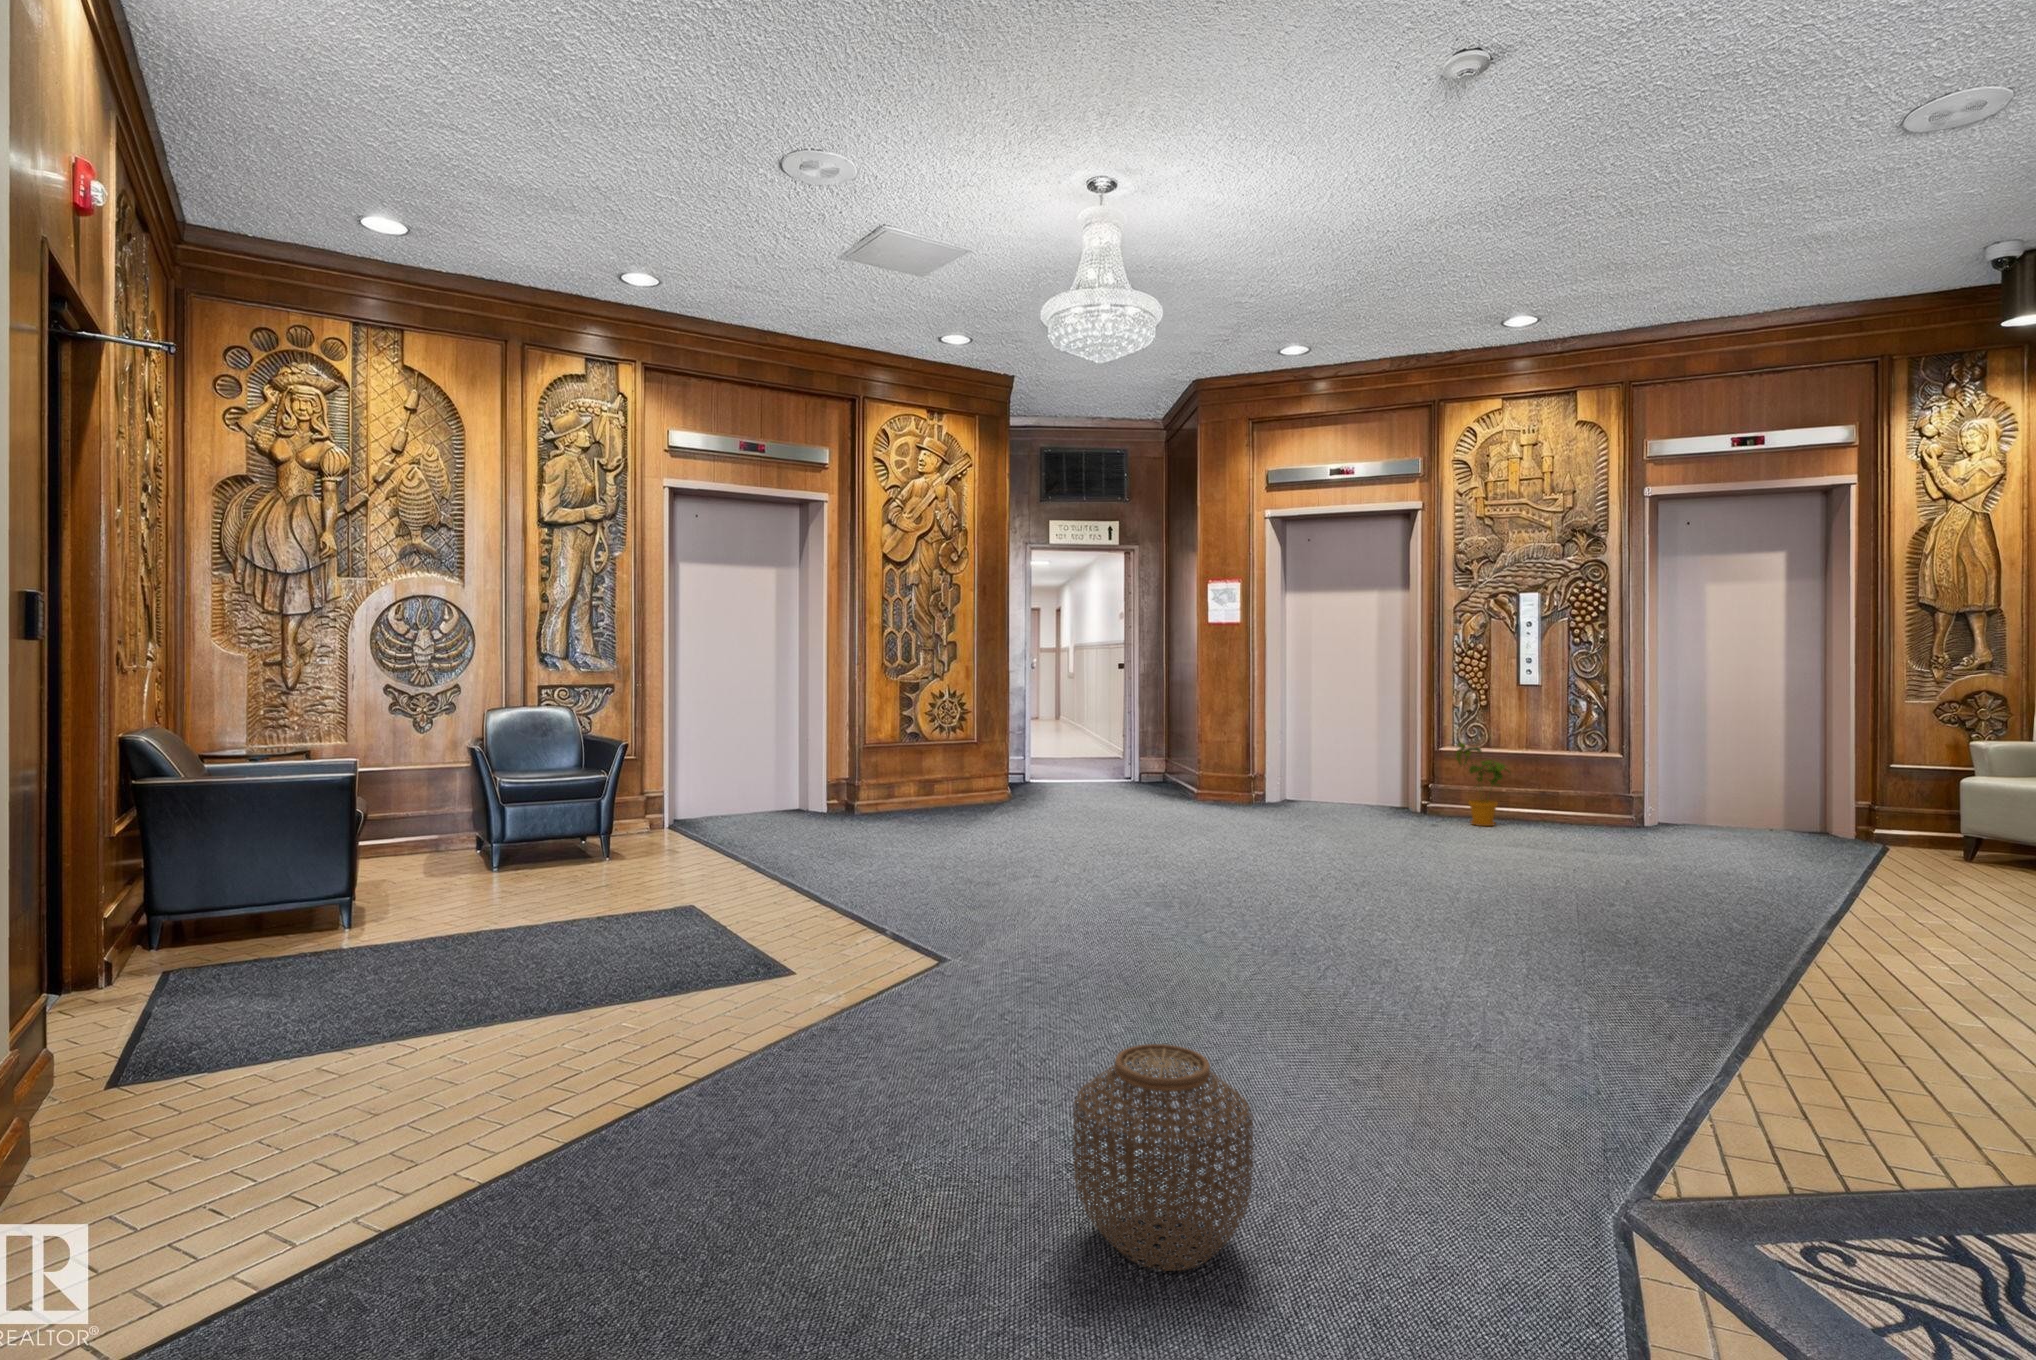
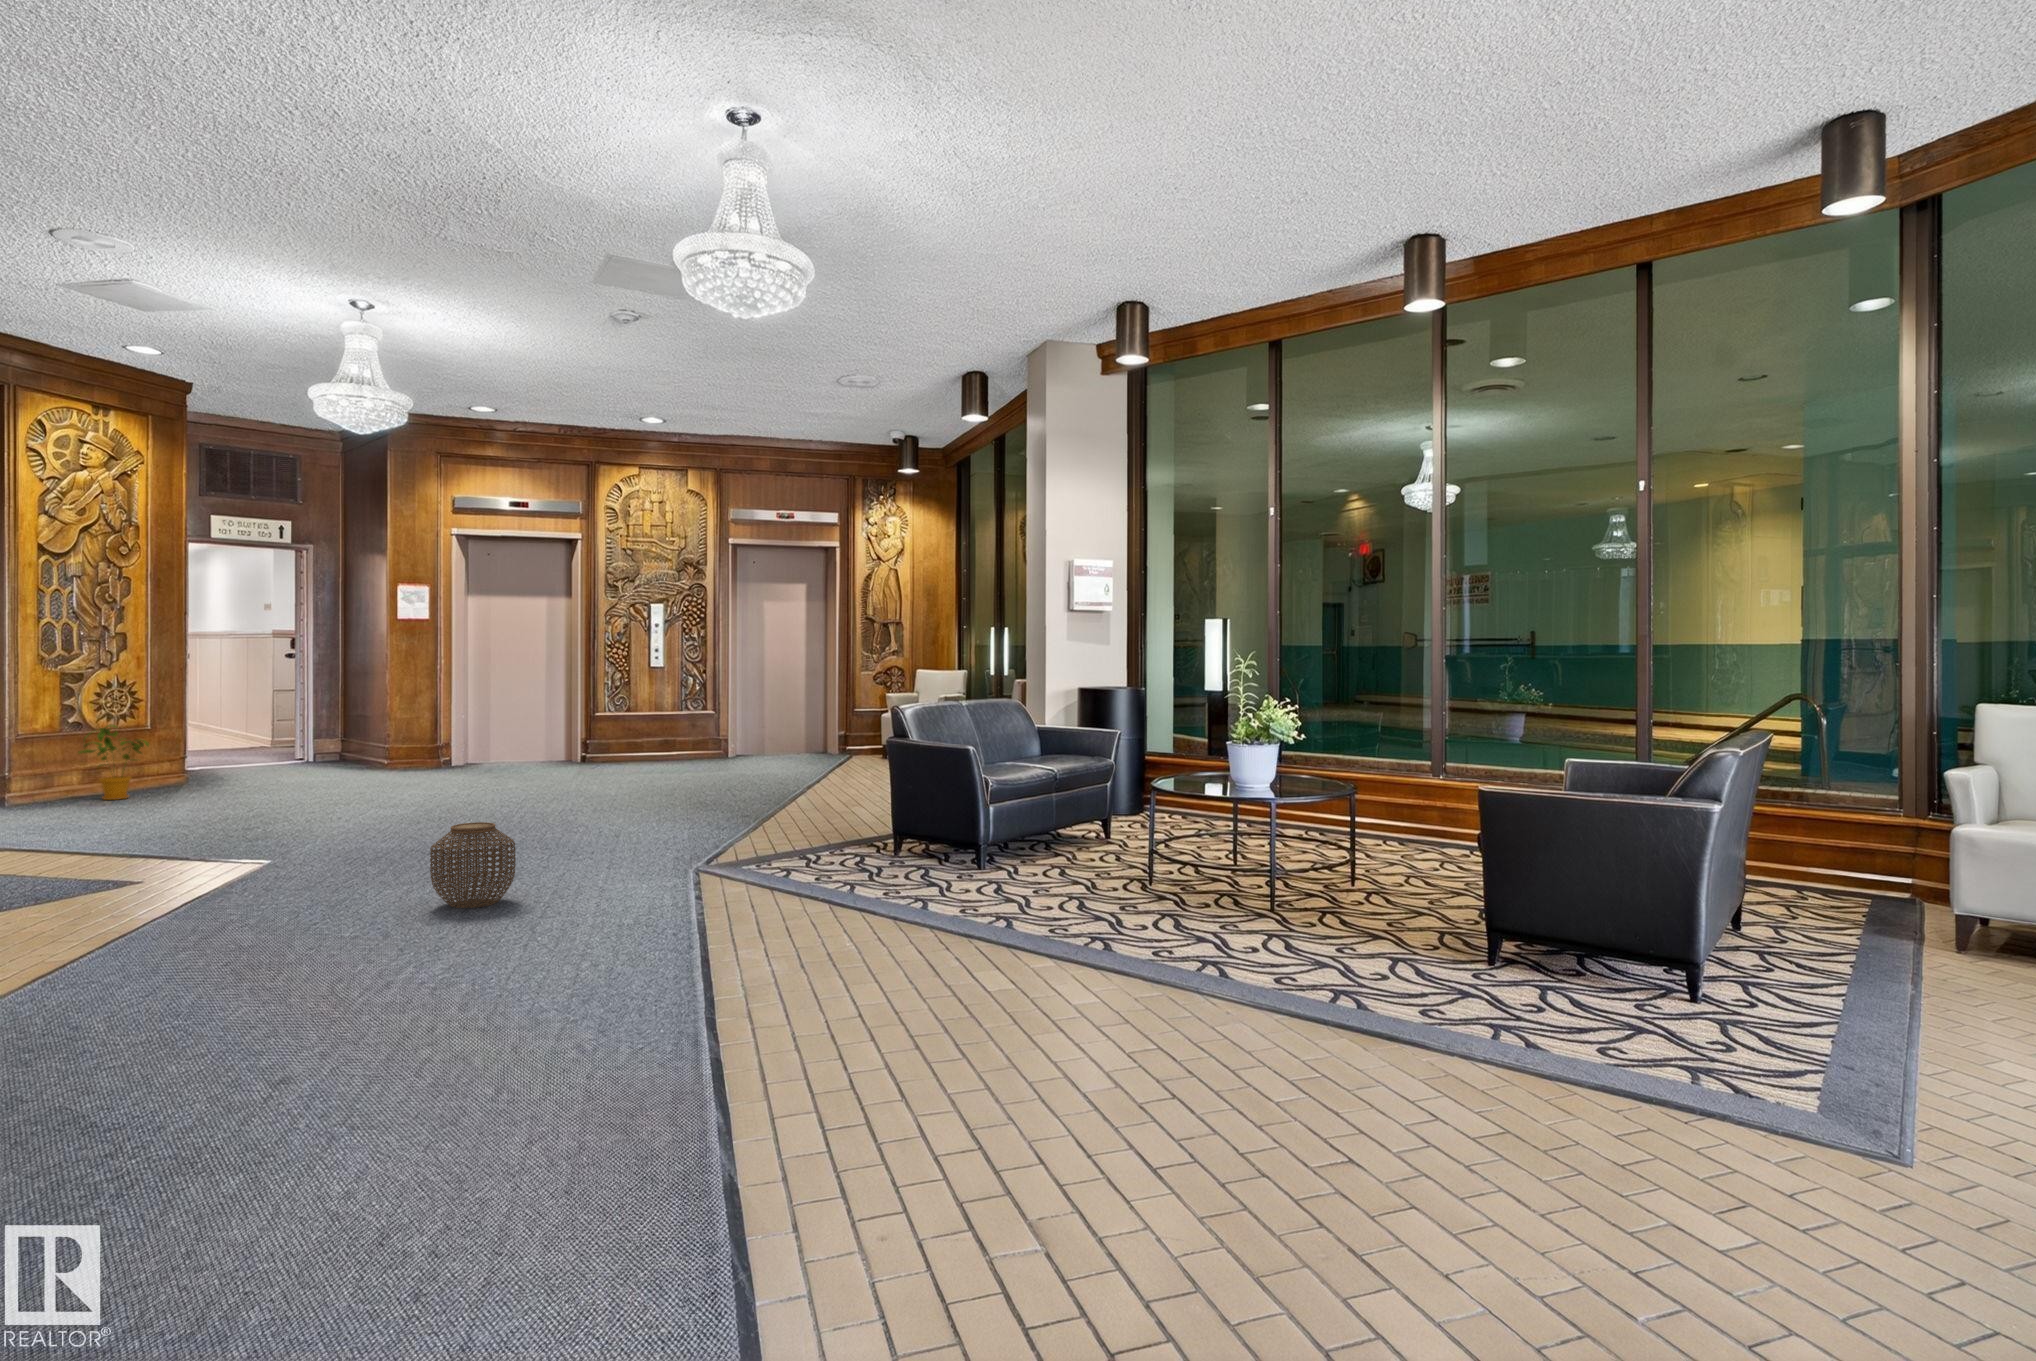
house plant: present [1456,743,1509,826] -> present [79,725,149,800]

